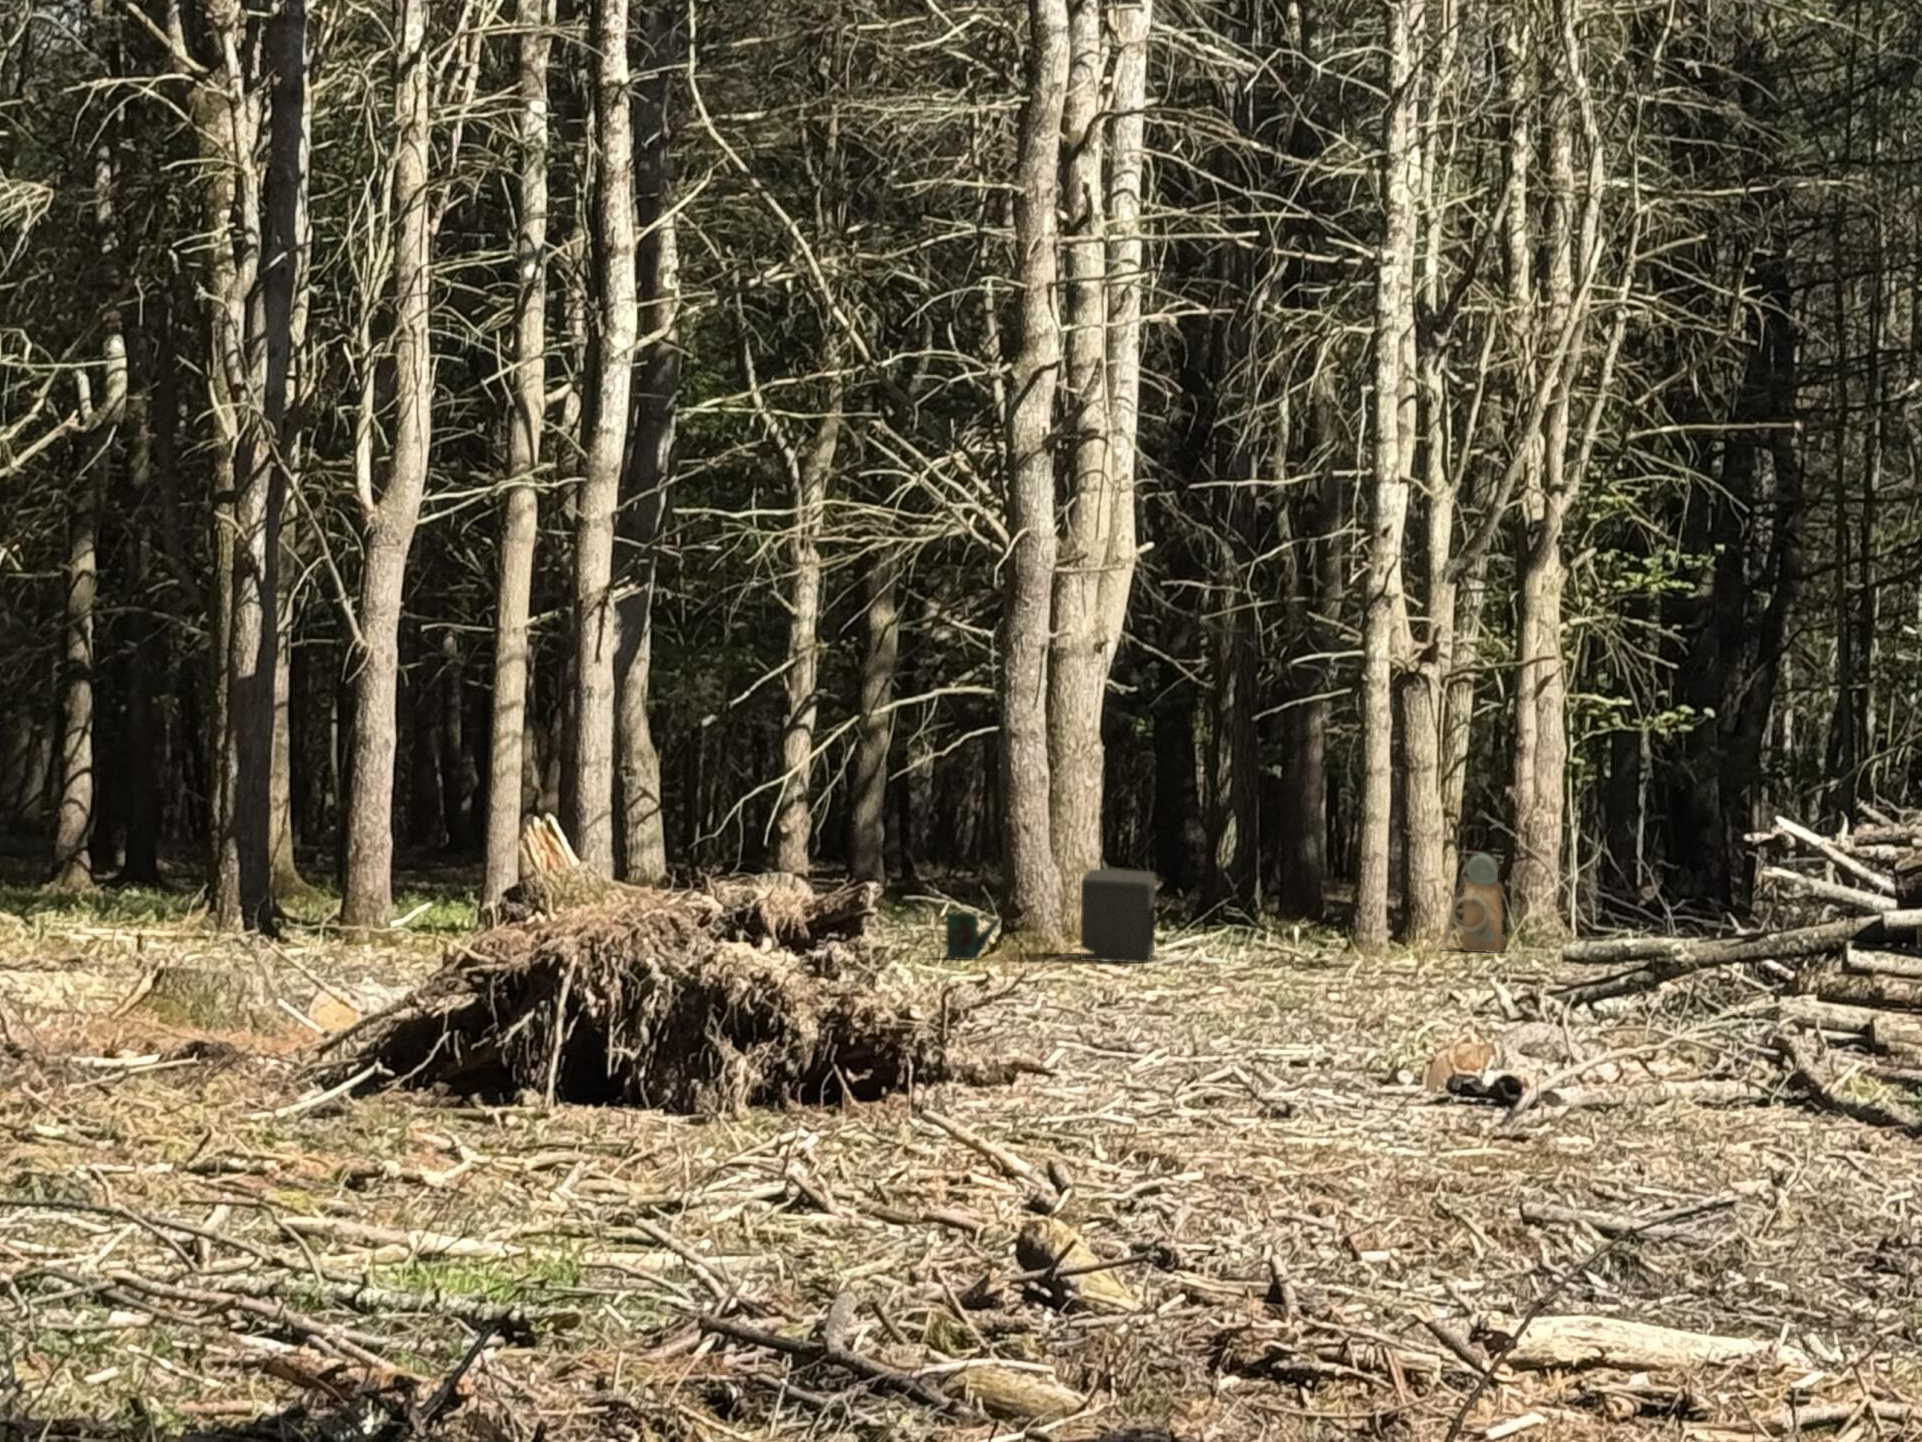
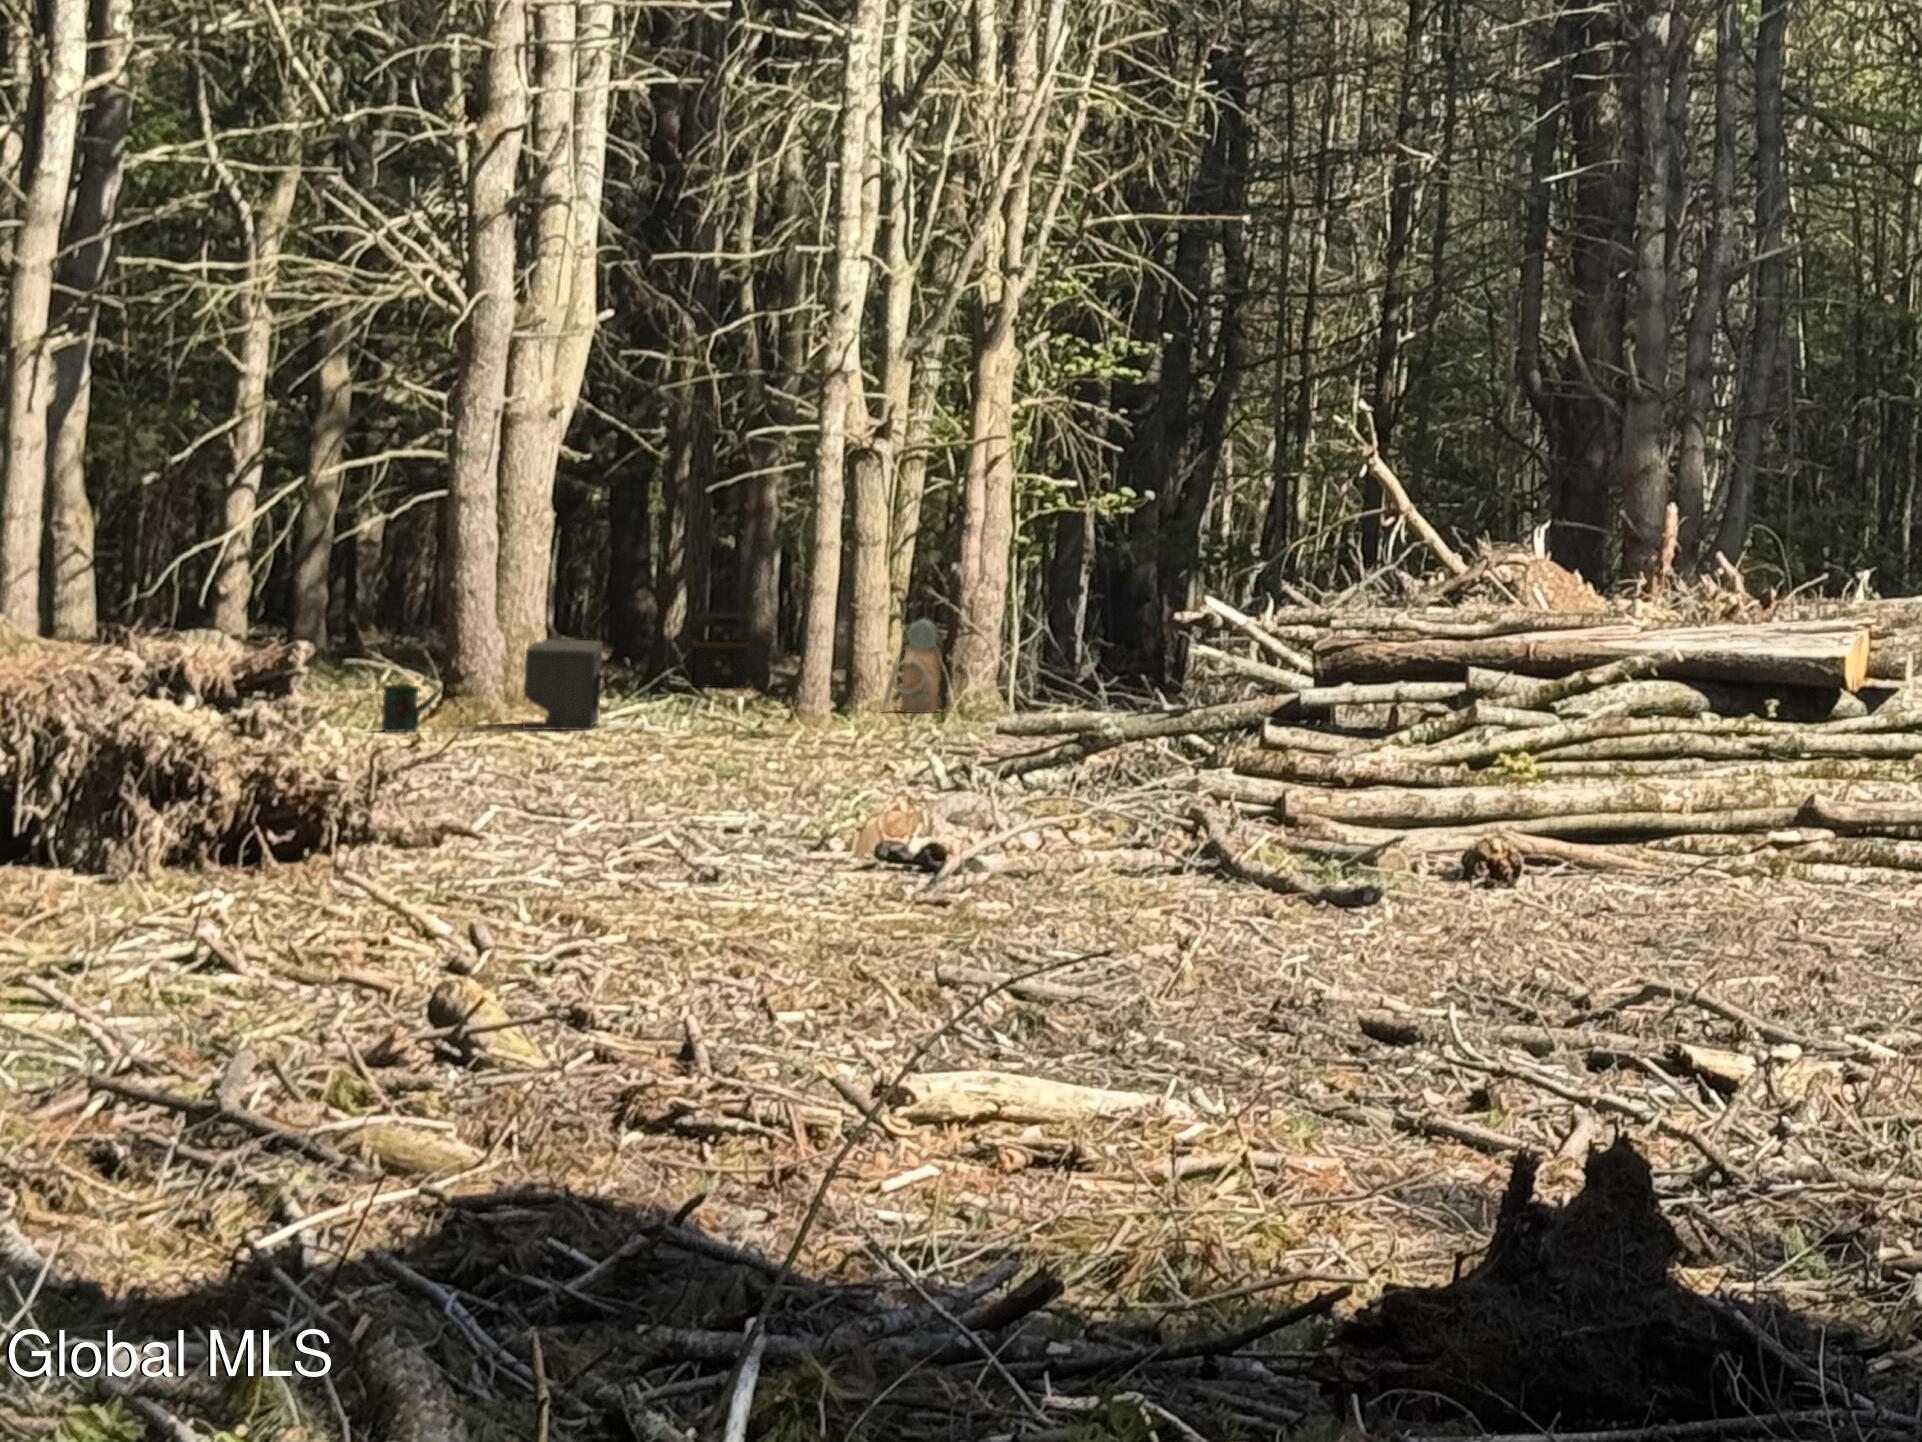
toolbox: none [1235,841,1295,917] -> present [690,613,750,688]

